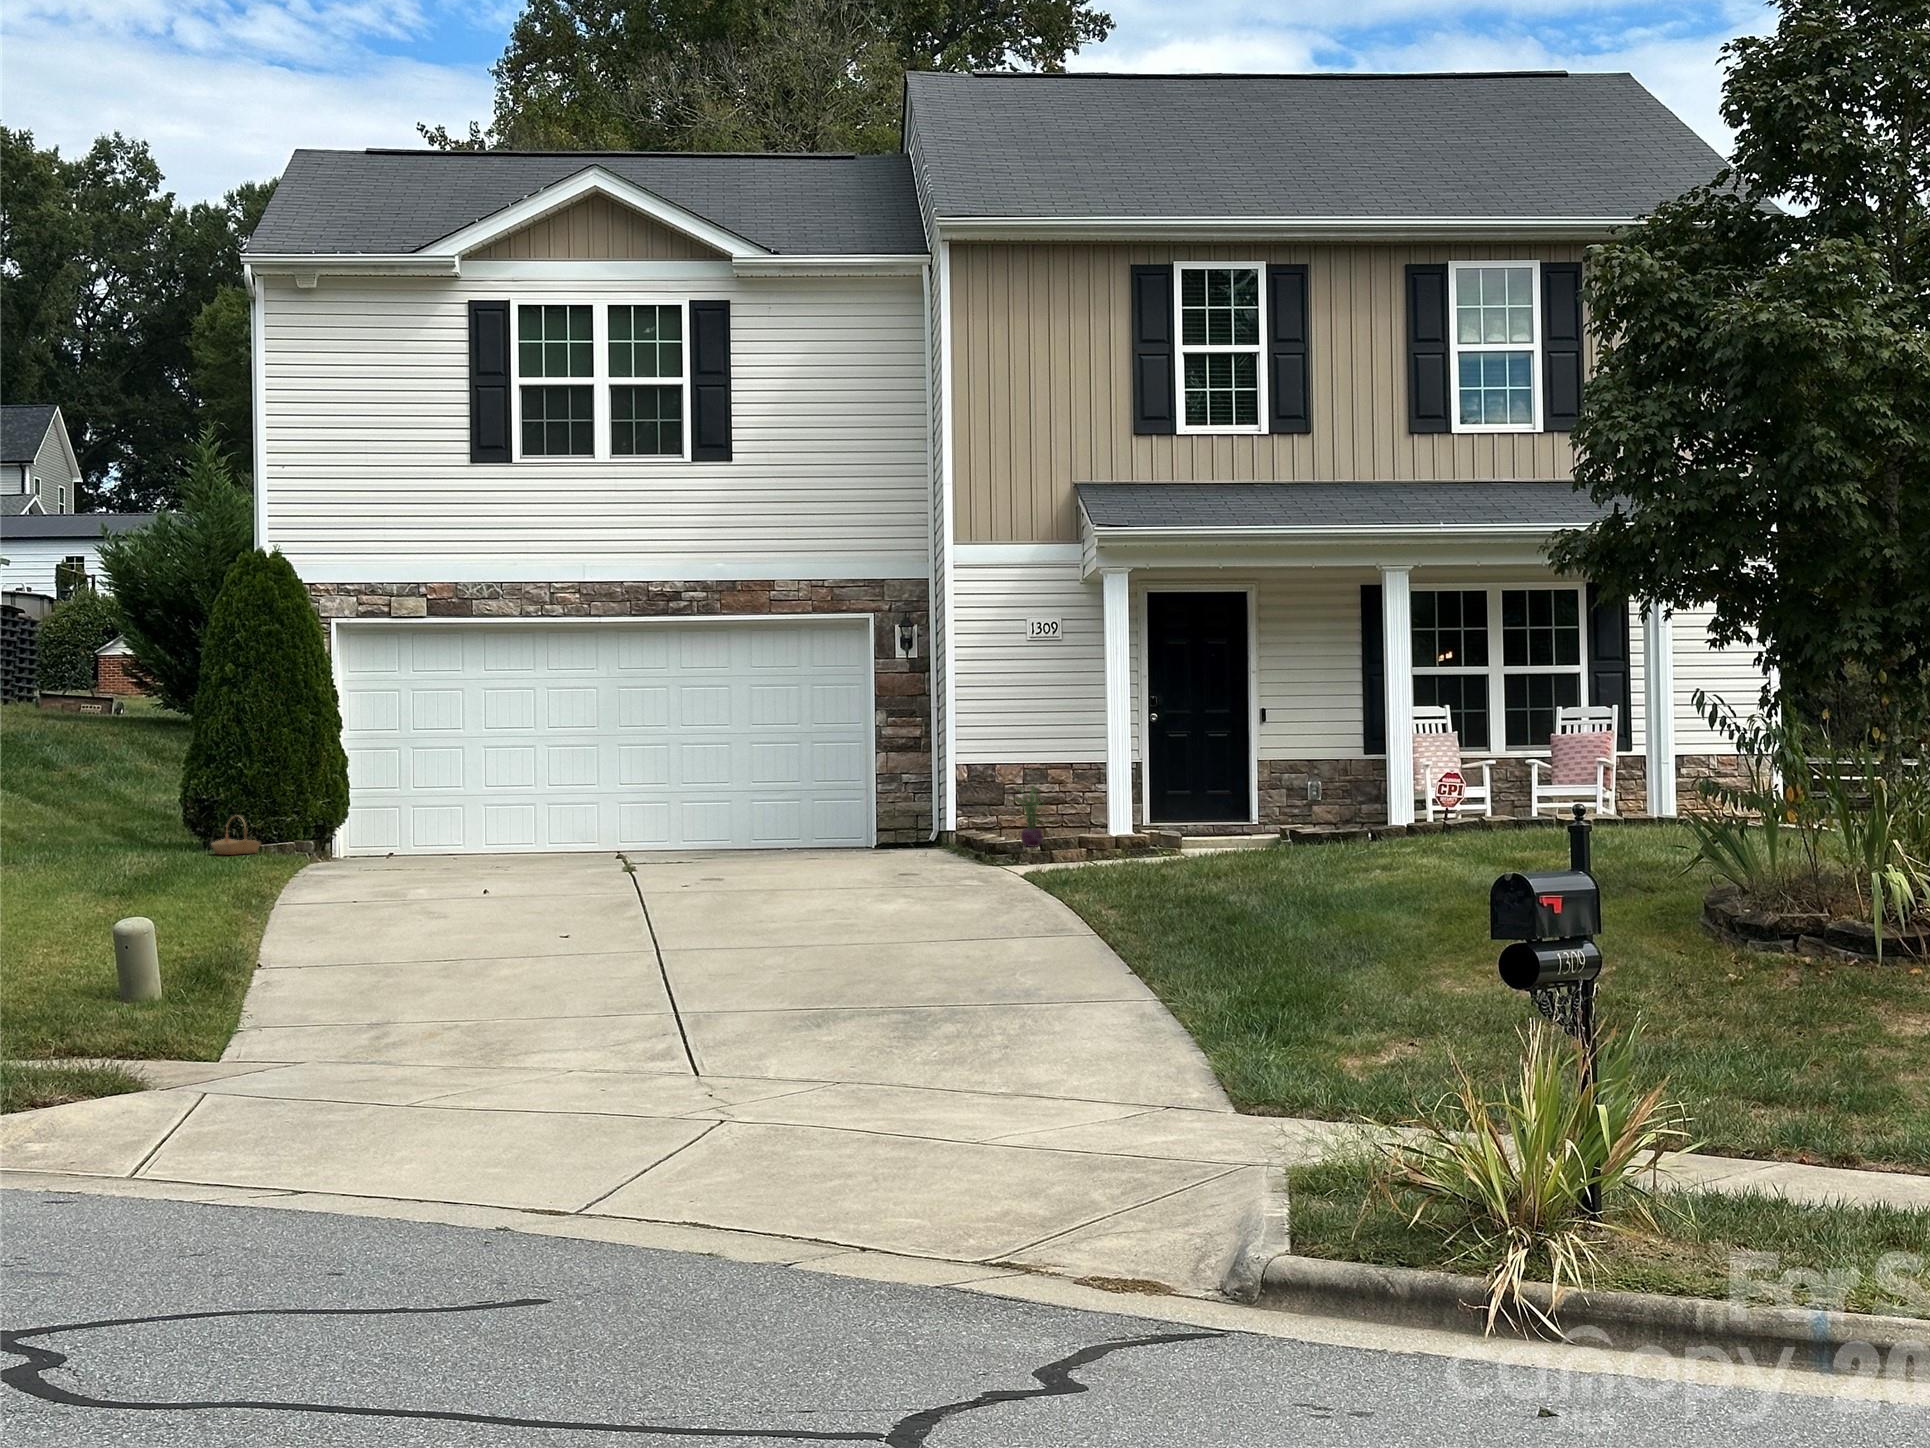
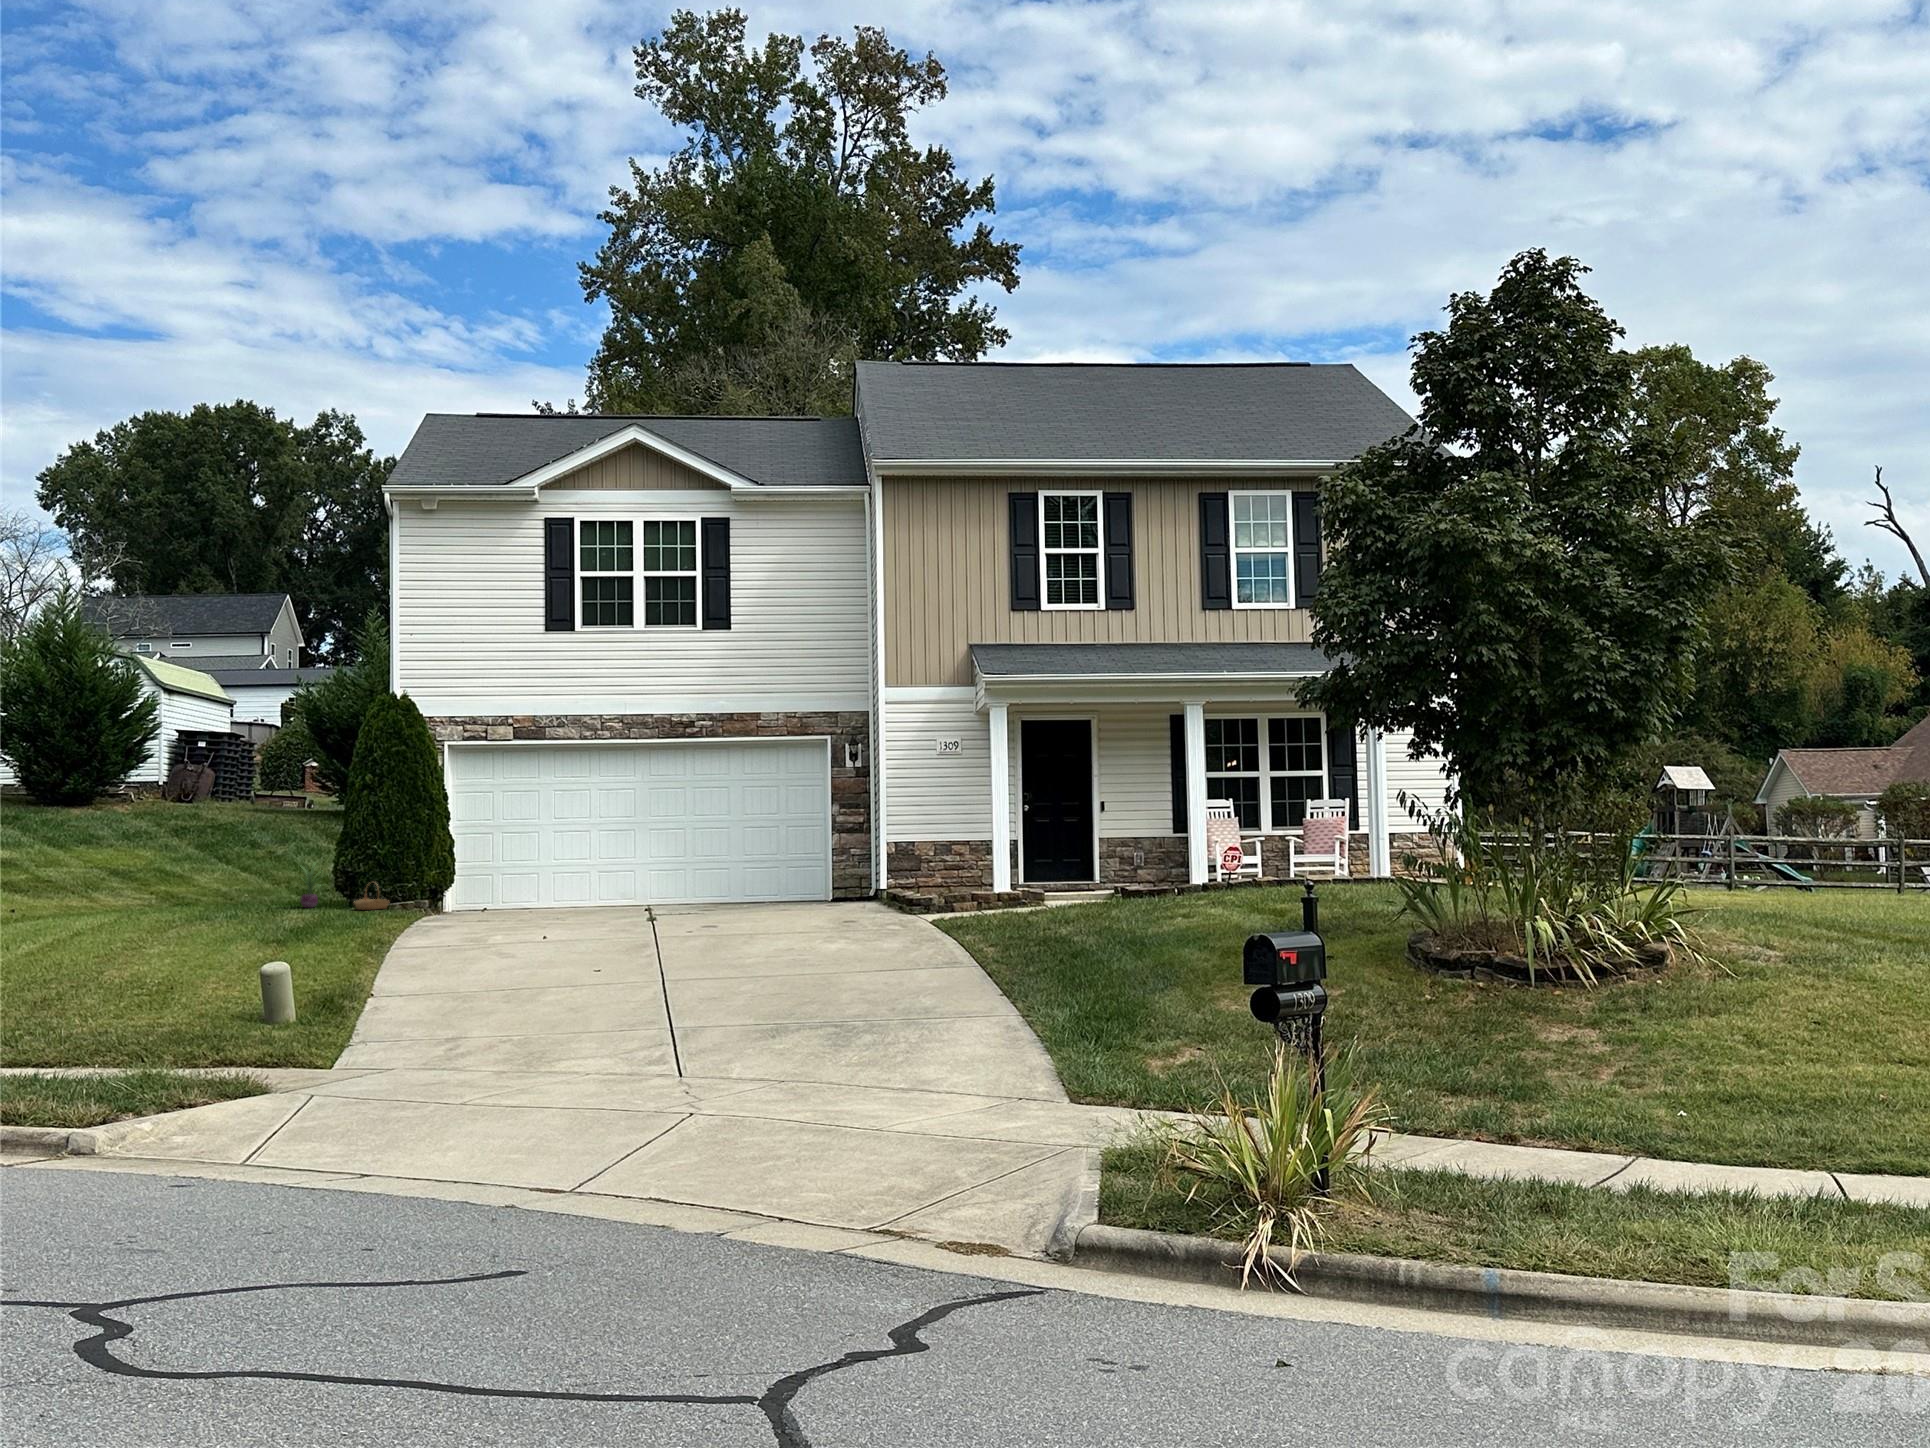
decorative plant: present [1018,786,1045,846] -> present [300,863,321,908]

